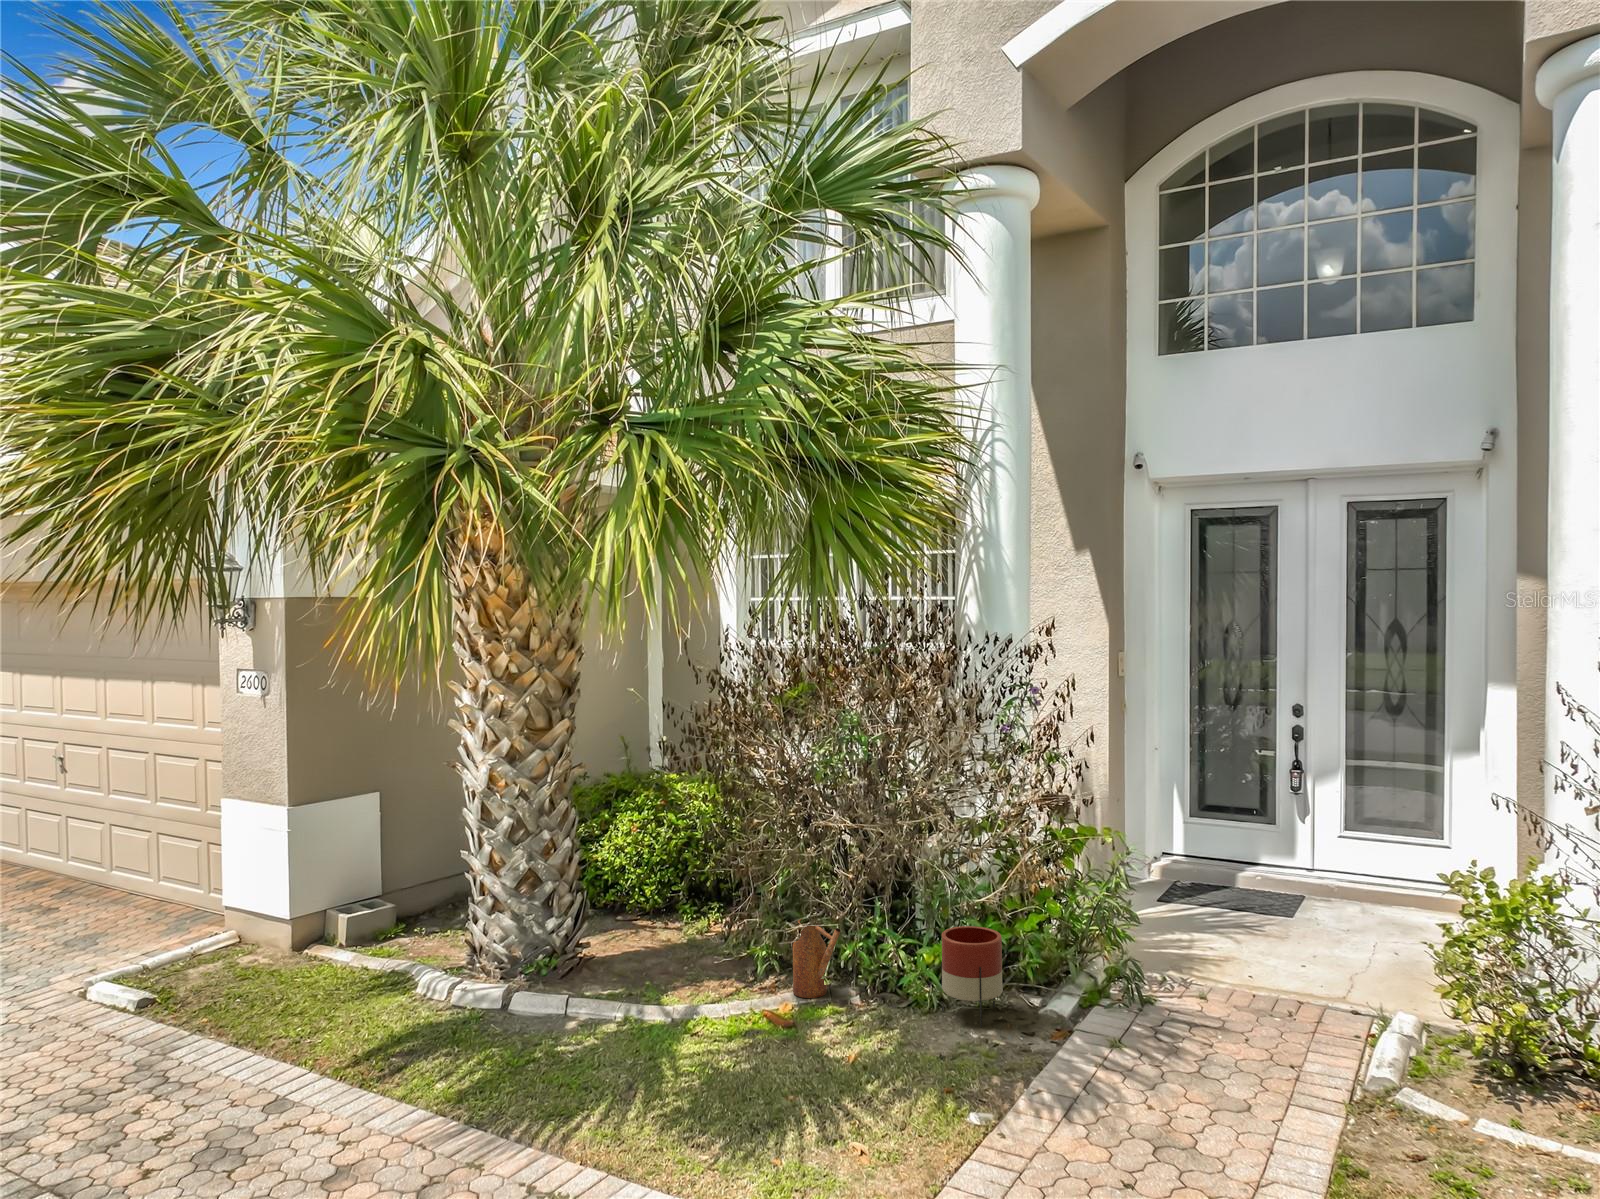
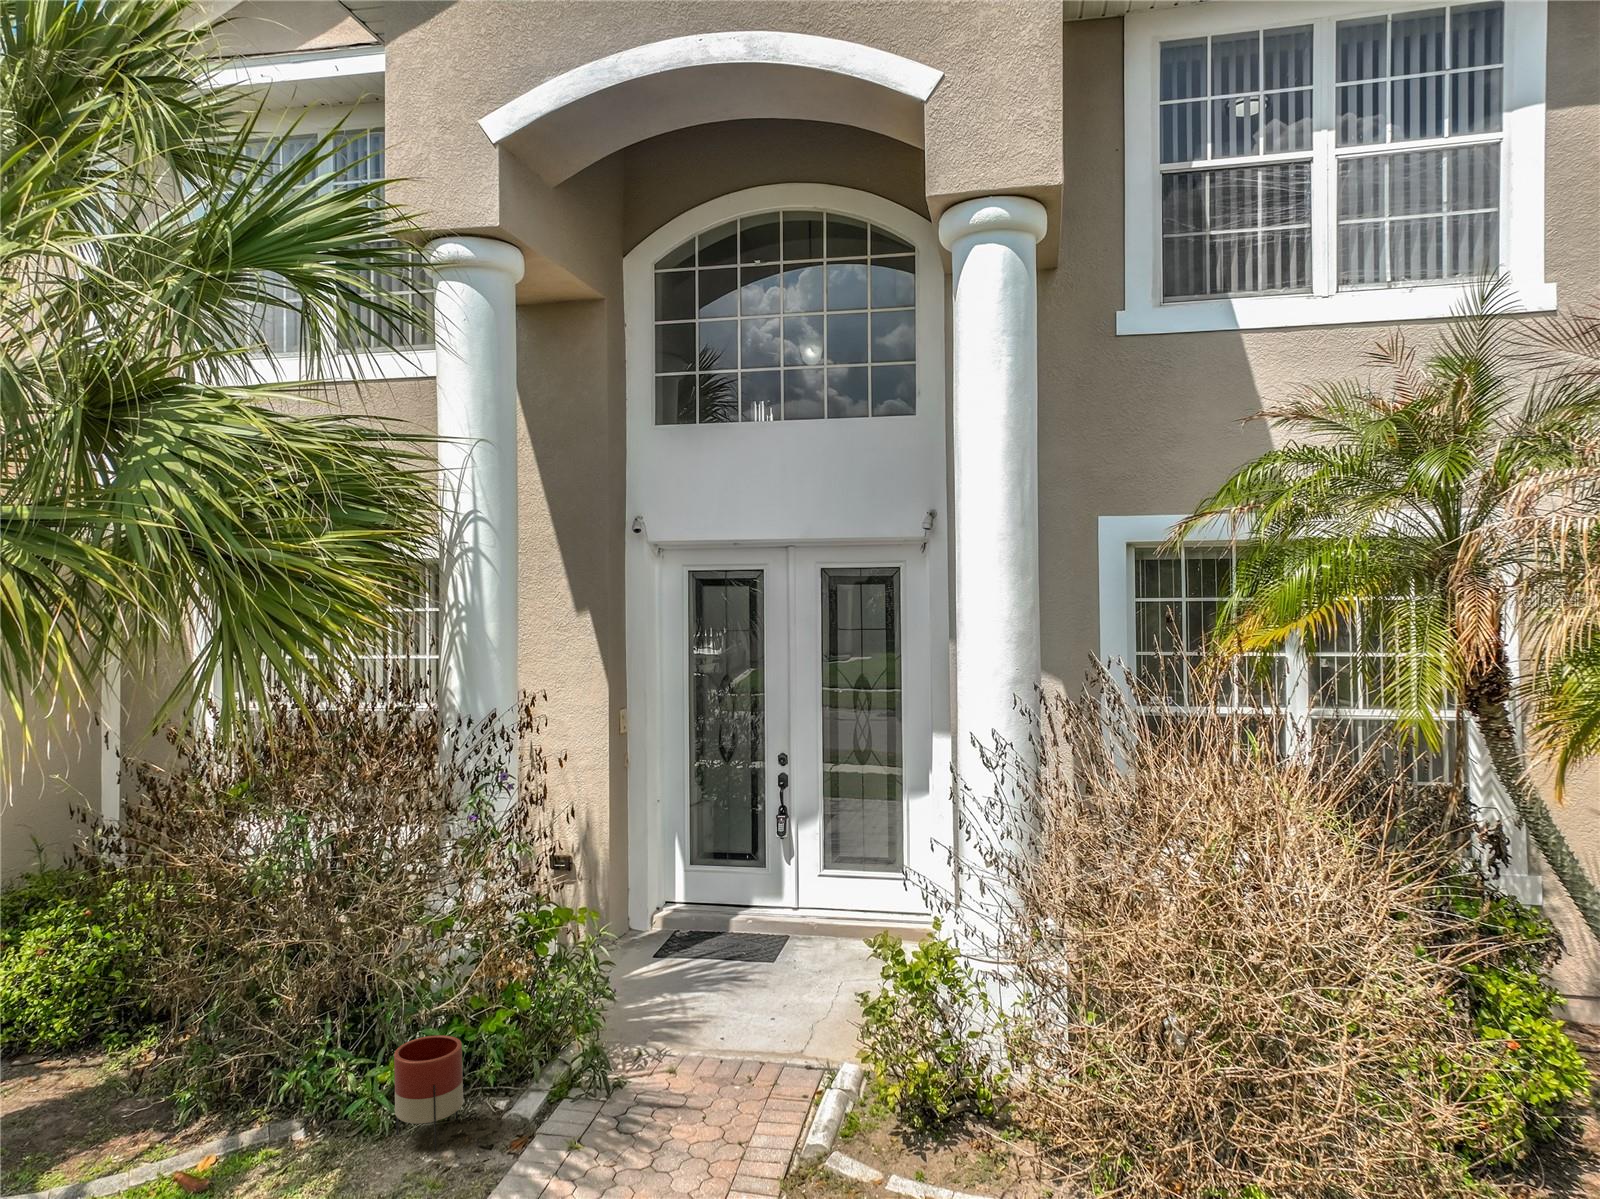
watering can: present [793,919,841,998] -> none [222,1048,278,1144]

